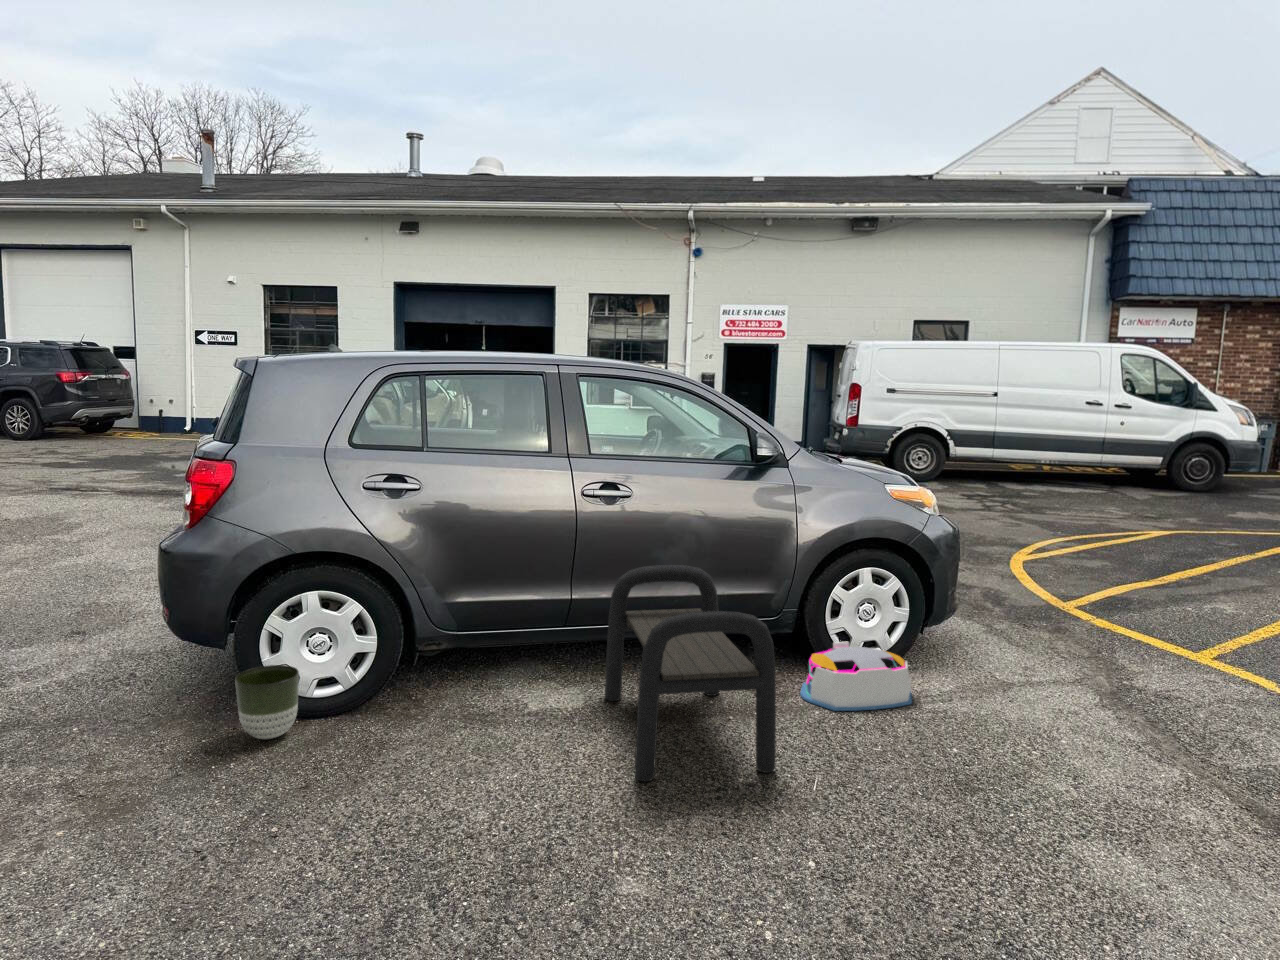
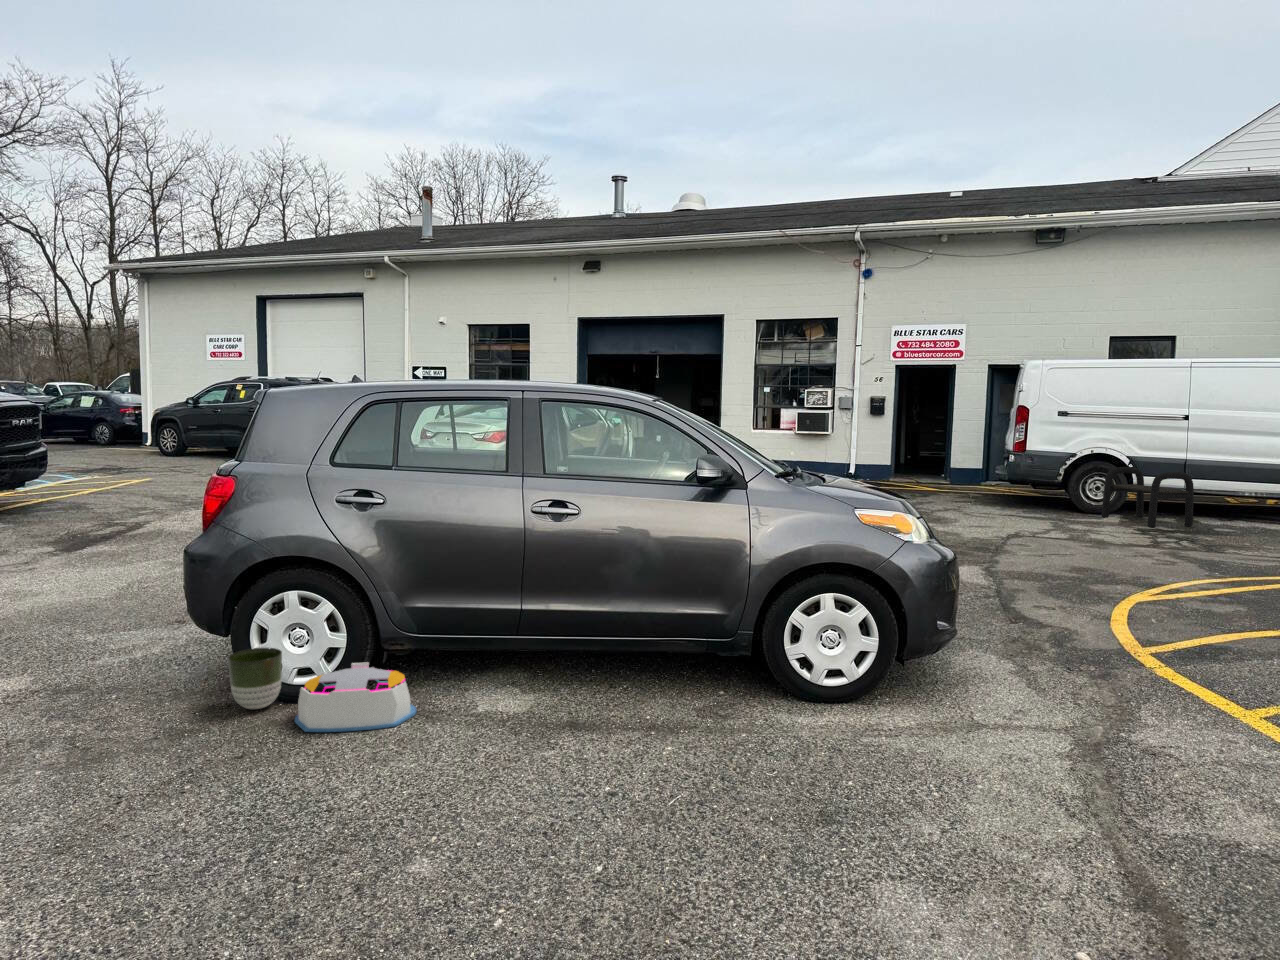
bench: present [605,565,776,782] -> present [1102,467,1194,527]
storage bin: present [800,642,912,711] -> present [295,663,417,732]

